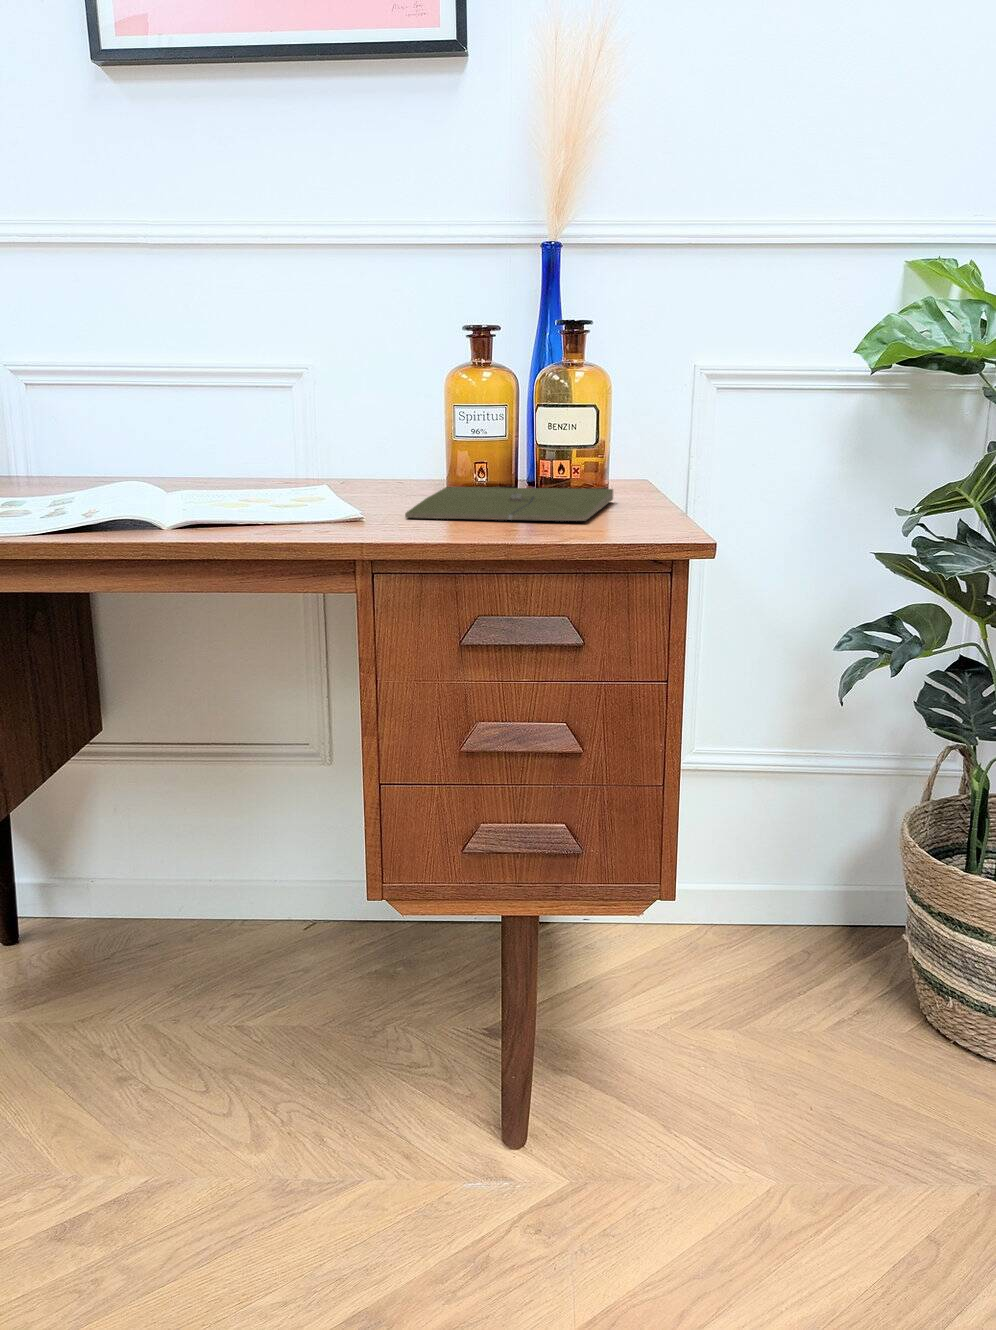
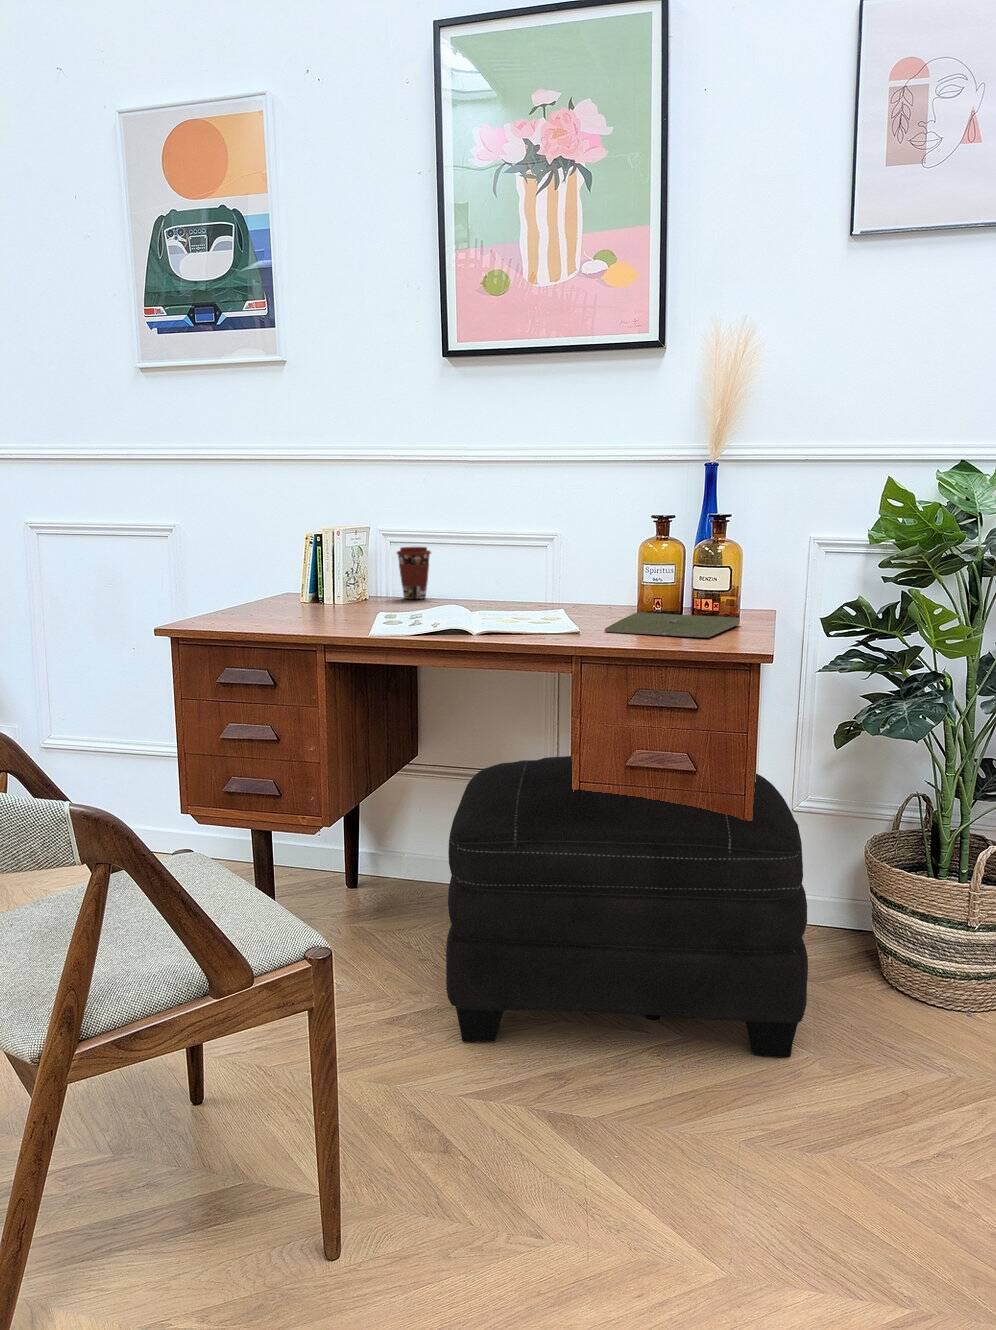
coffee cup: none [31,393,94,480] -> present [397,547,431,599]
ottoman: none [151,715,760,1244] -> present [446,756,808,1057]

